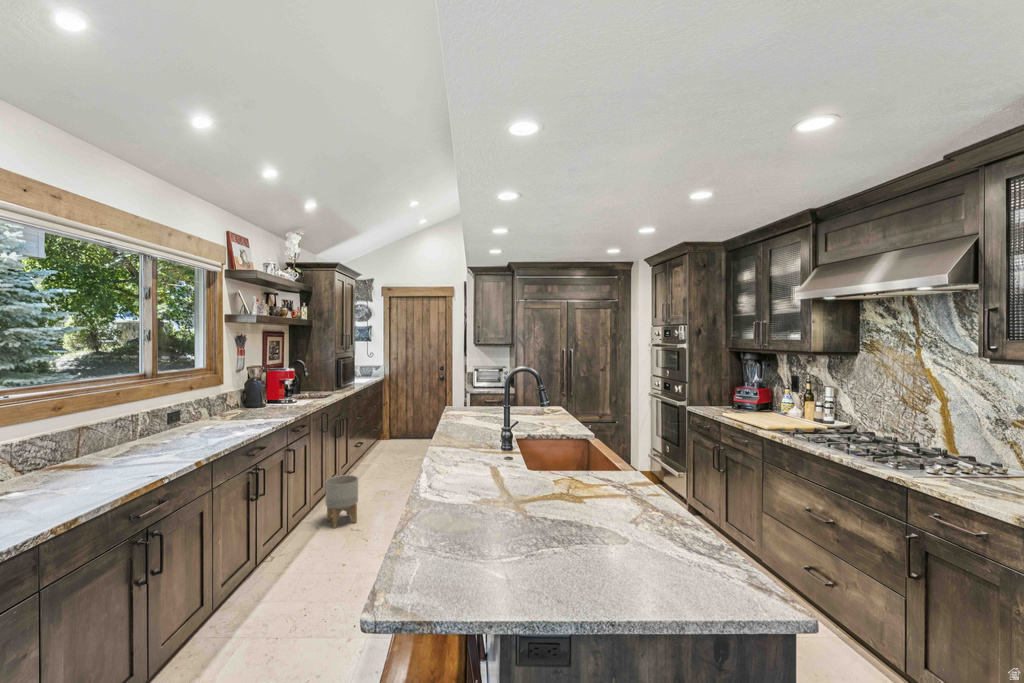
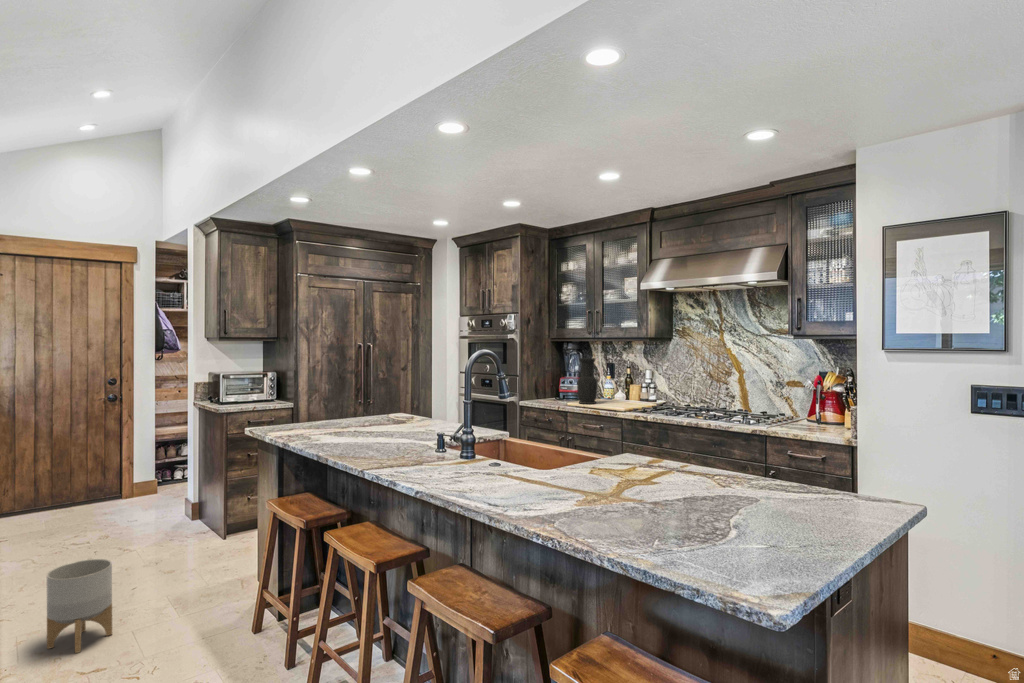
vase: none [738,370,763,418] -> present [577,358,598,404]

